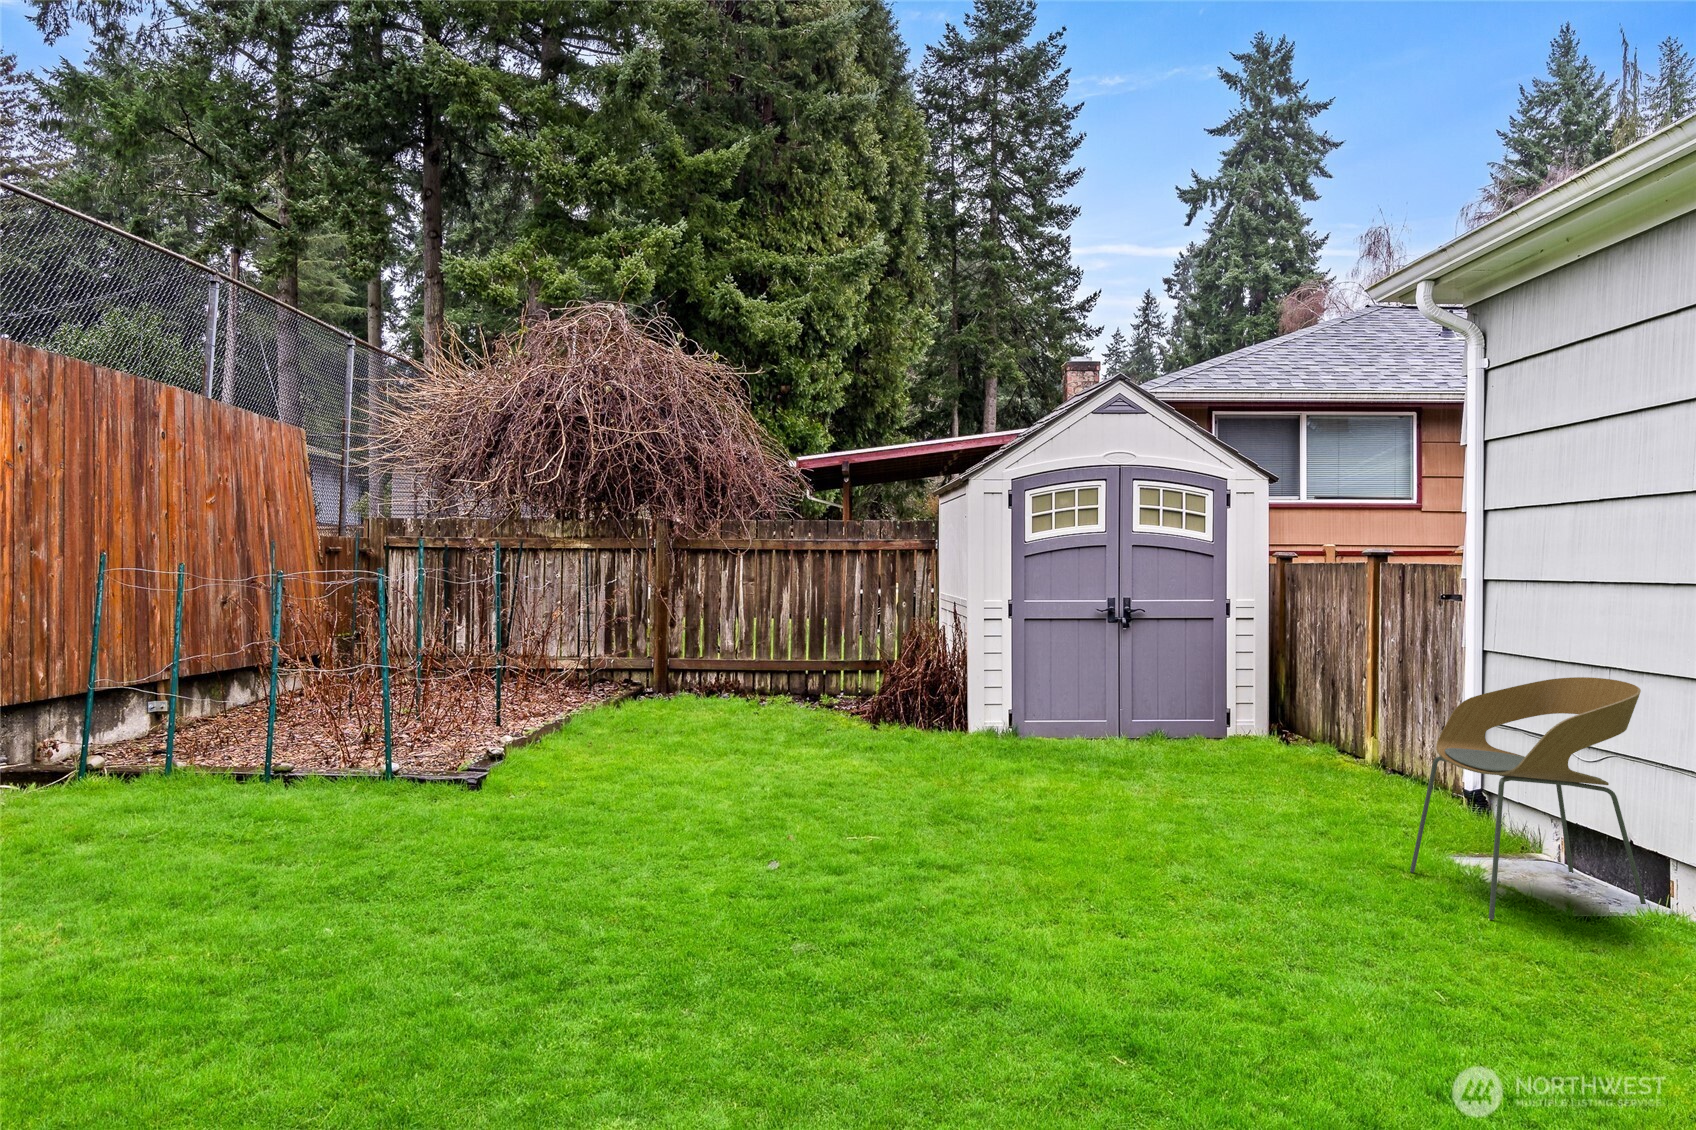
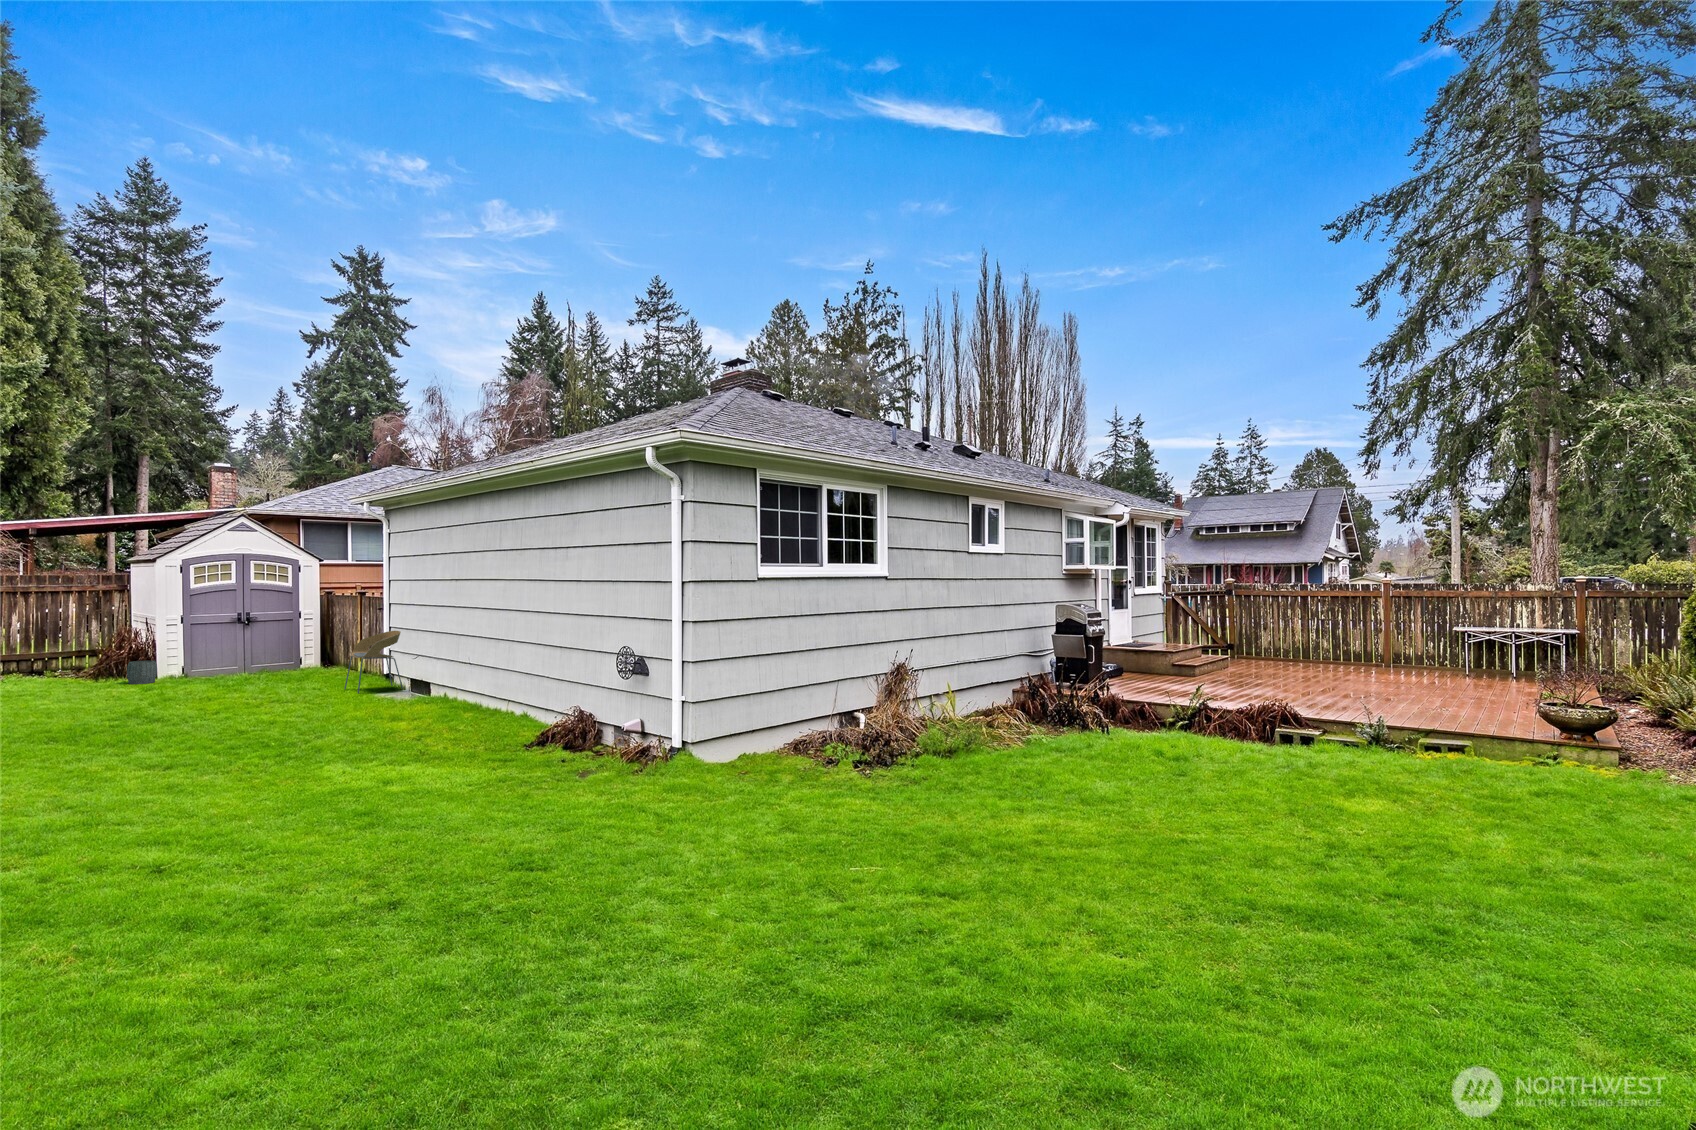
woven basket: none [915,694,963,747] -> present [127,660,157,684]

